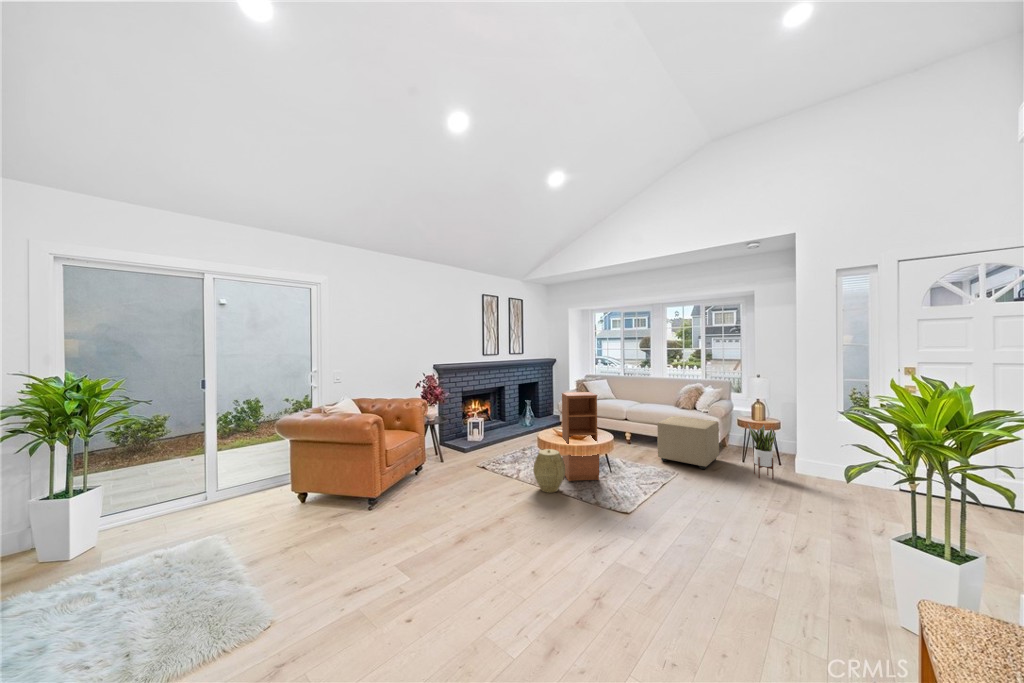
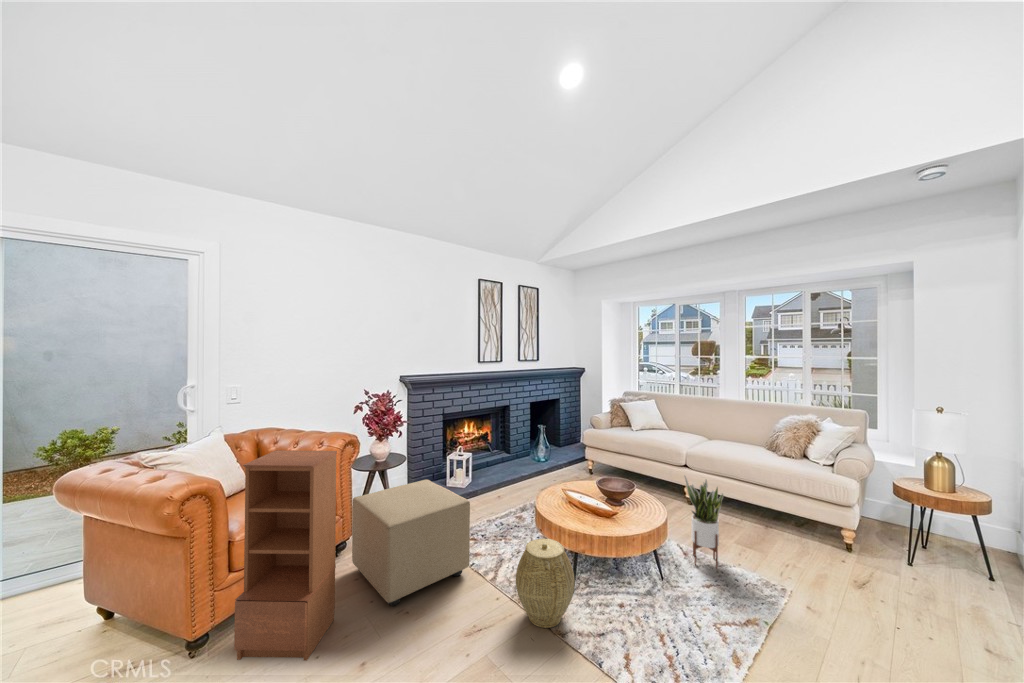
bookcase: present [562,392,599,481] -> present [234,450,337,661]
ottoman: present [657,416,719,469] -> present [352,480,470,606]
potted plant: present [748,424,776,479] -> present [684,476,723,569]

